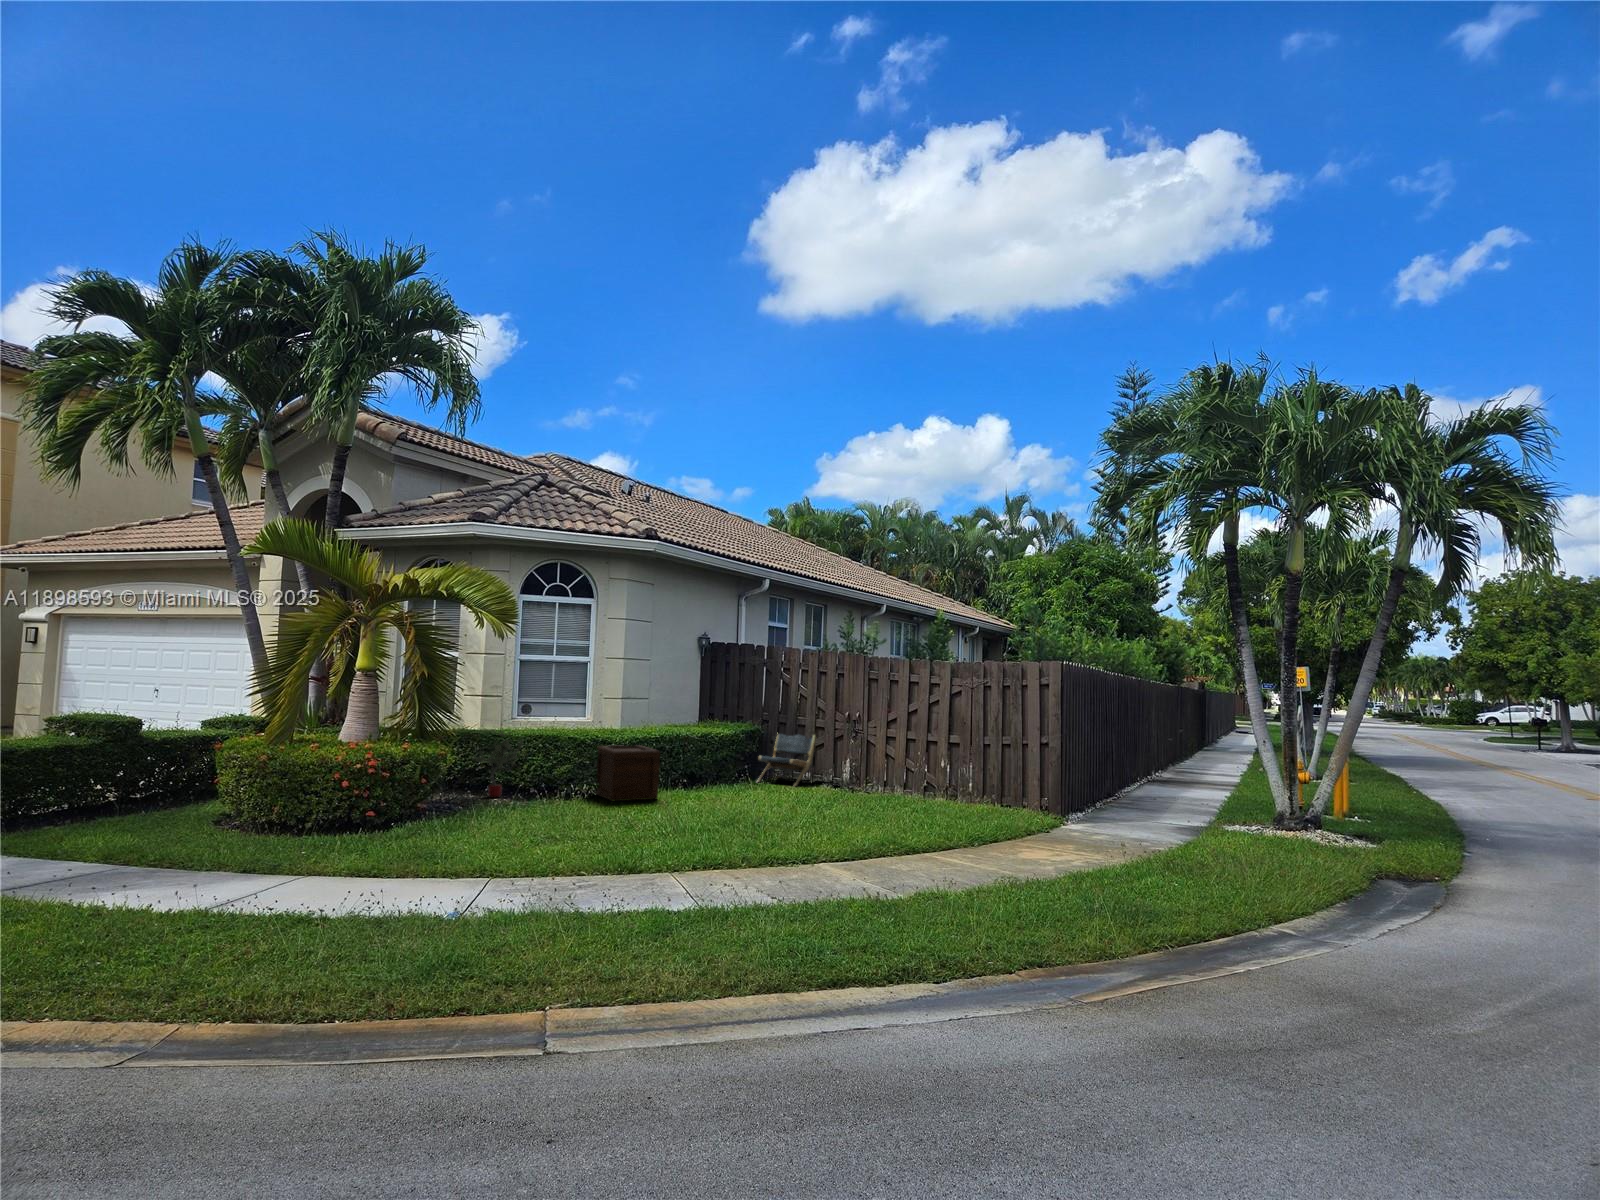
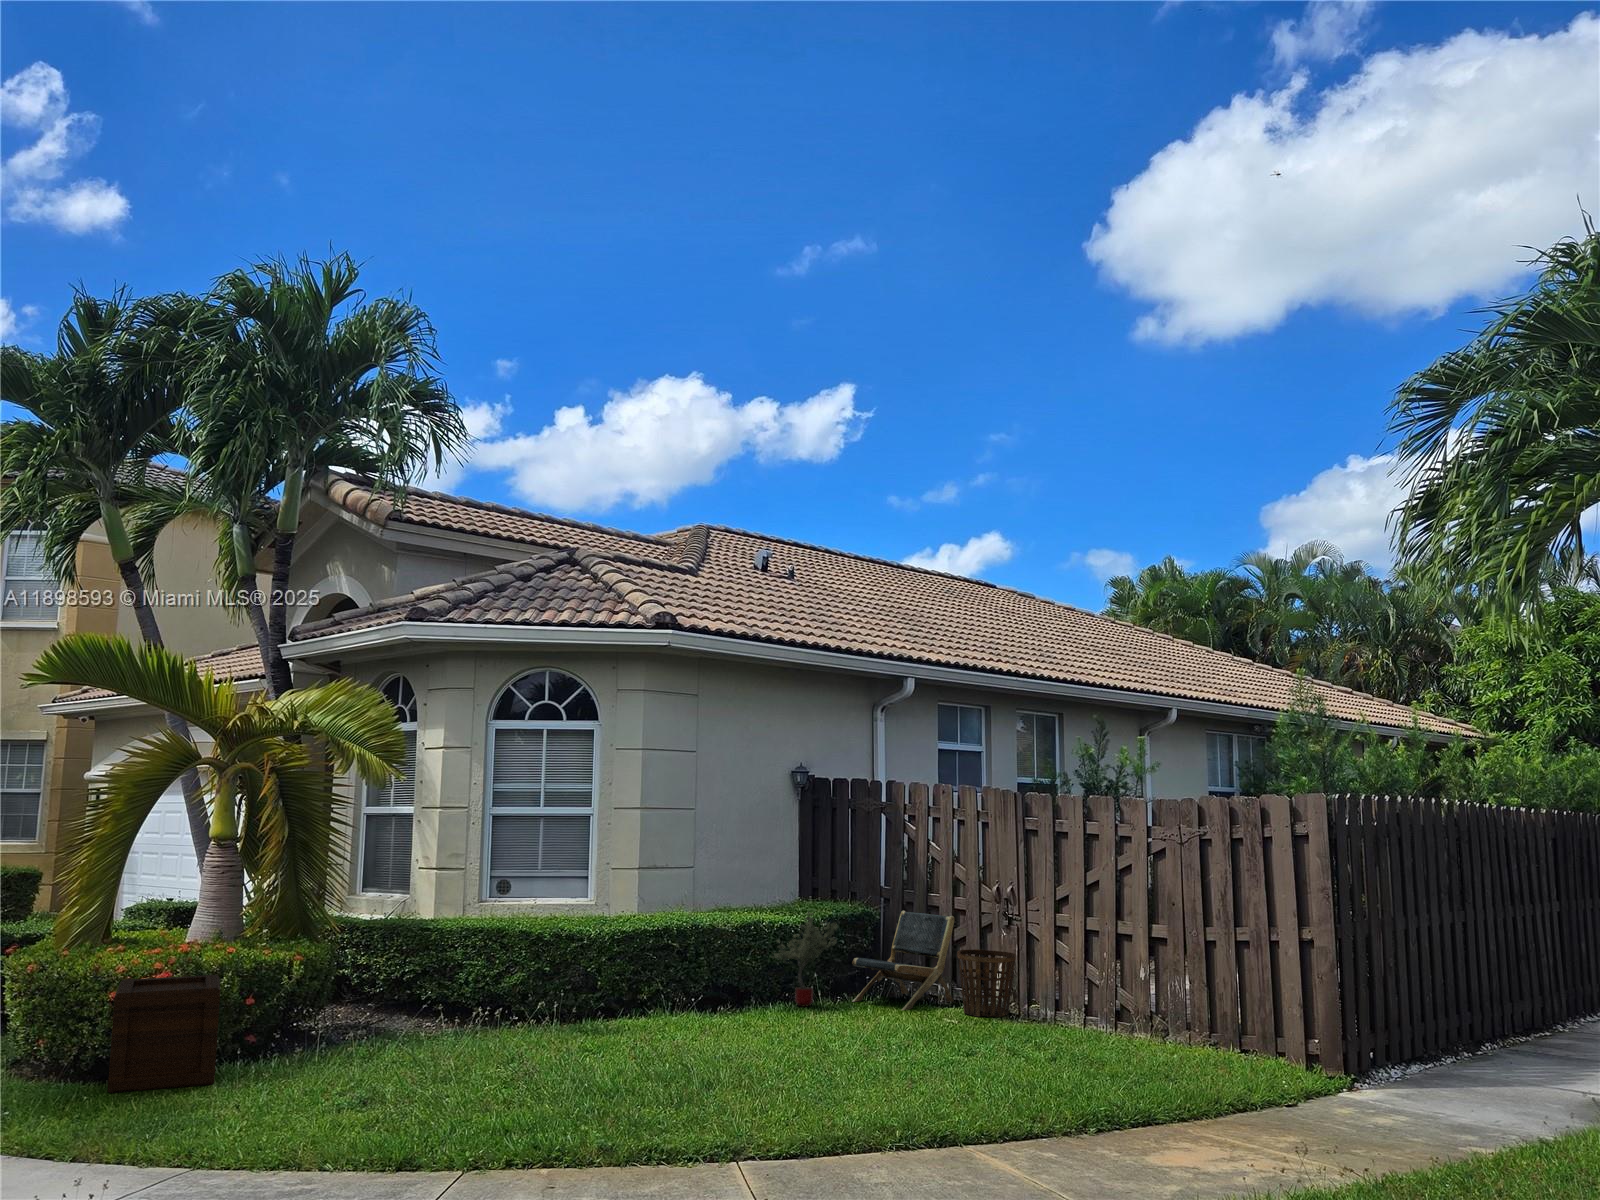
potted tree: present [474,731,523,798] -> present [772,911,837,1007]
wooden crate: present [595,745,660,801] -> present [108,975,220,1093]
basket: none [829,750,864,789] -> present [957,949,1016,1017]

